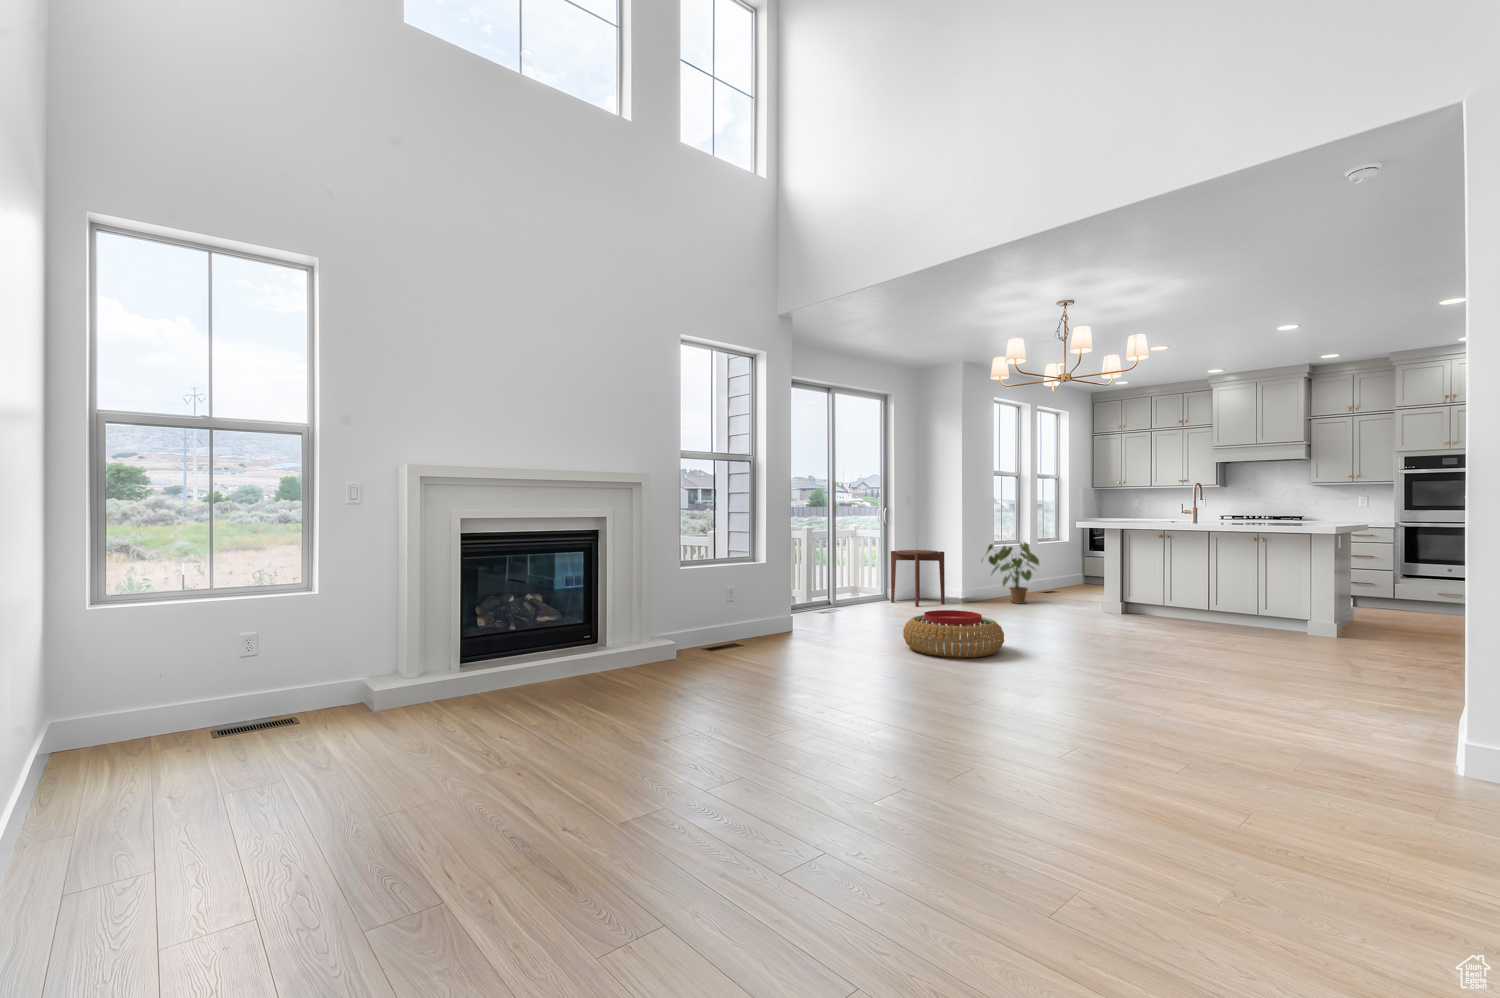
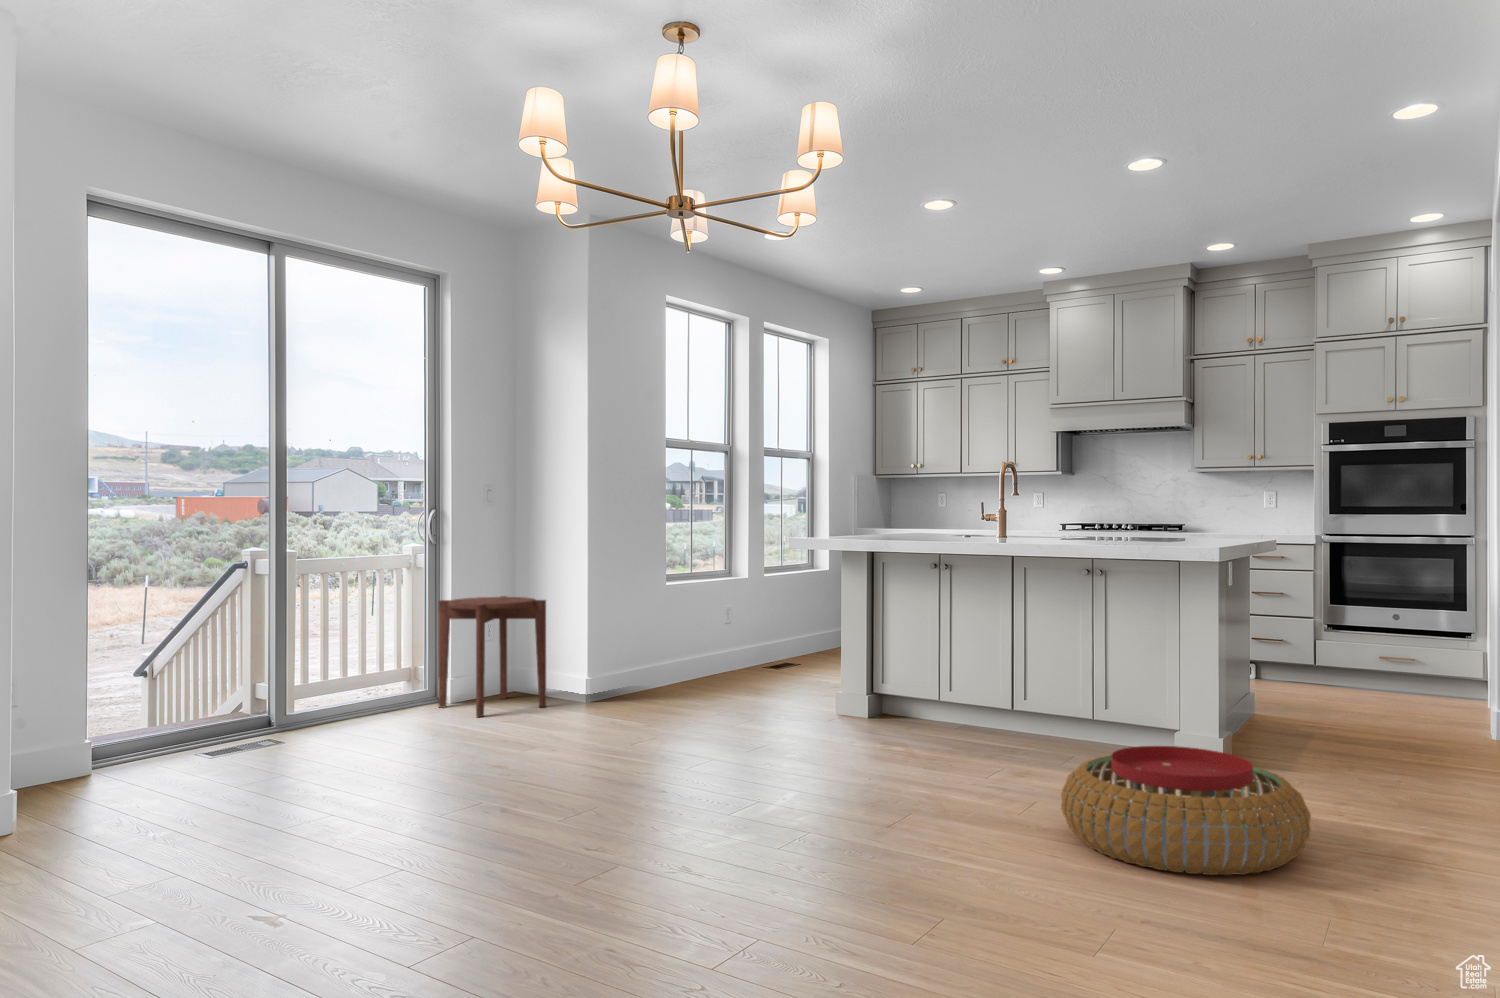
house plant: present [987,543,1039,604] -> none [630,578,744,699]
pouf: present [903,610,1004,657] -> present [1061,746,1311,875]

